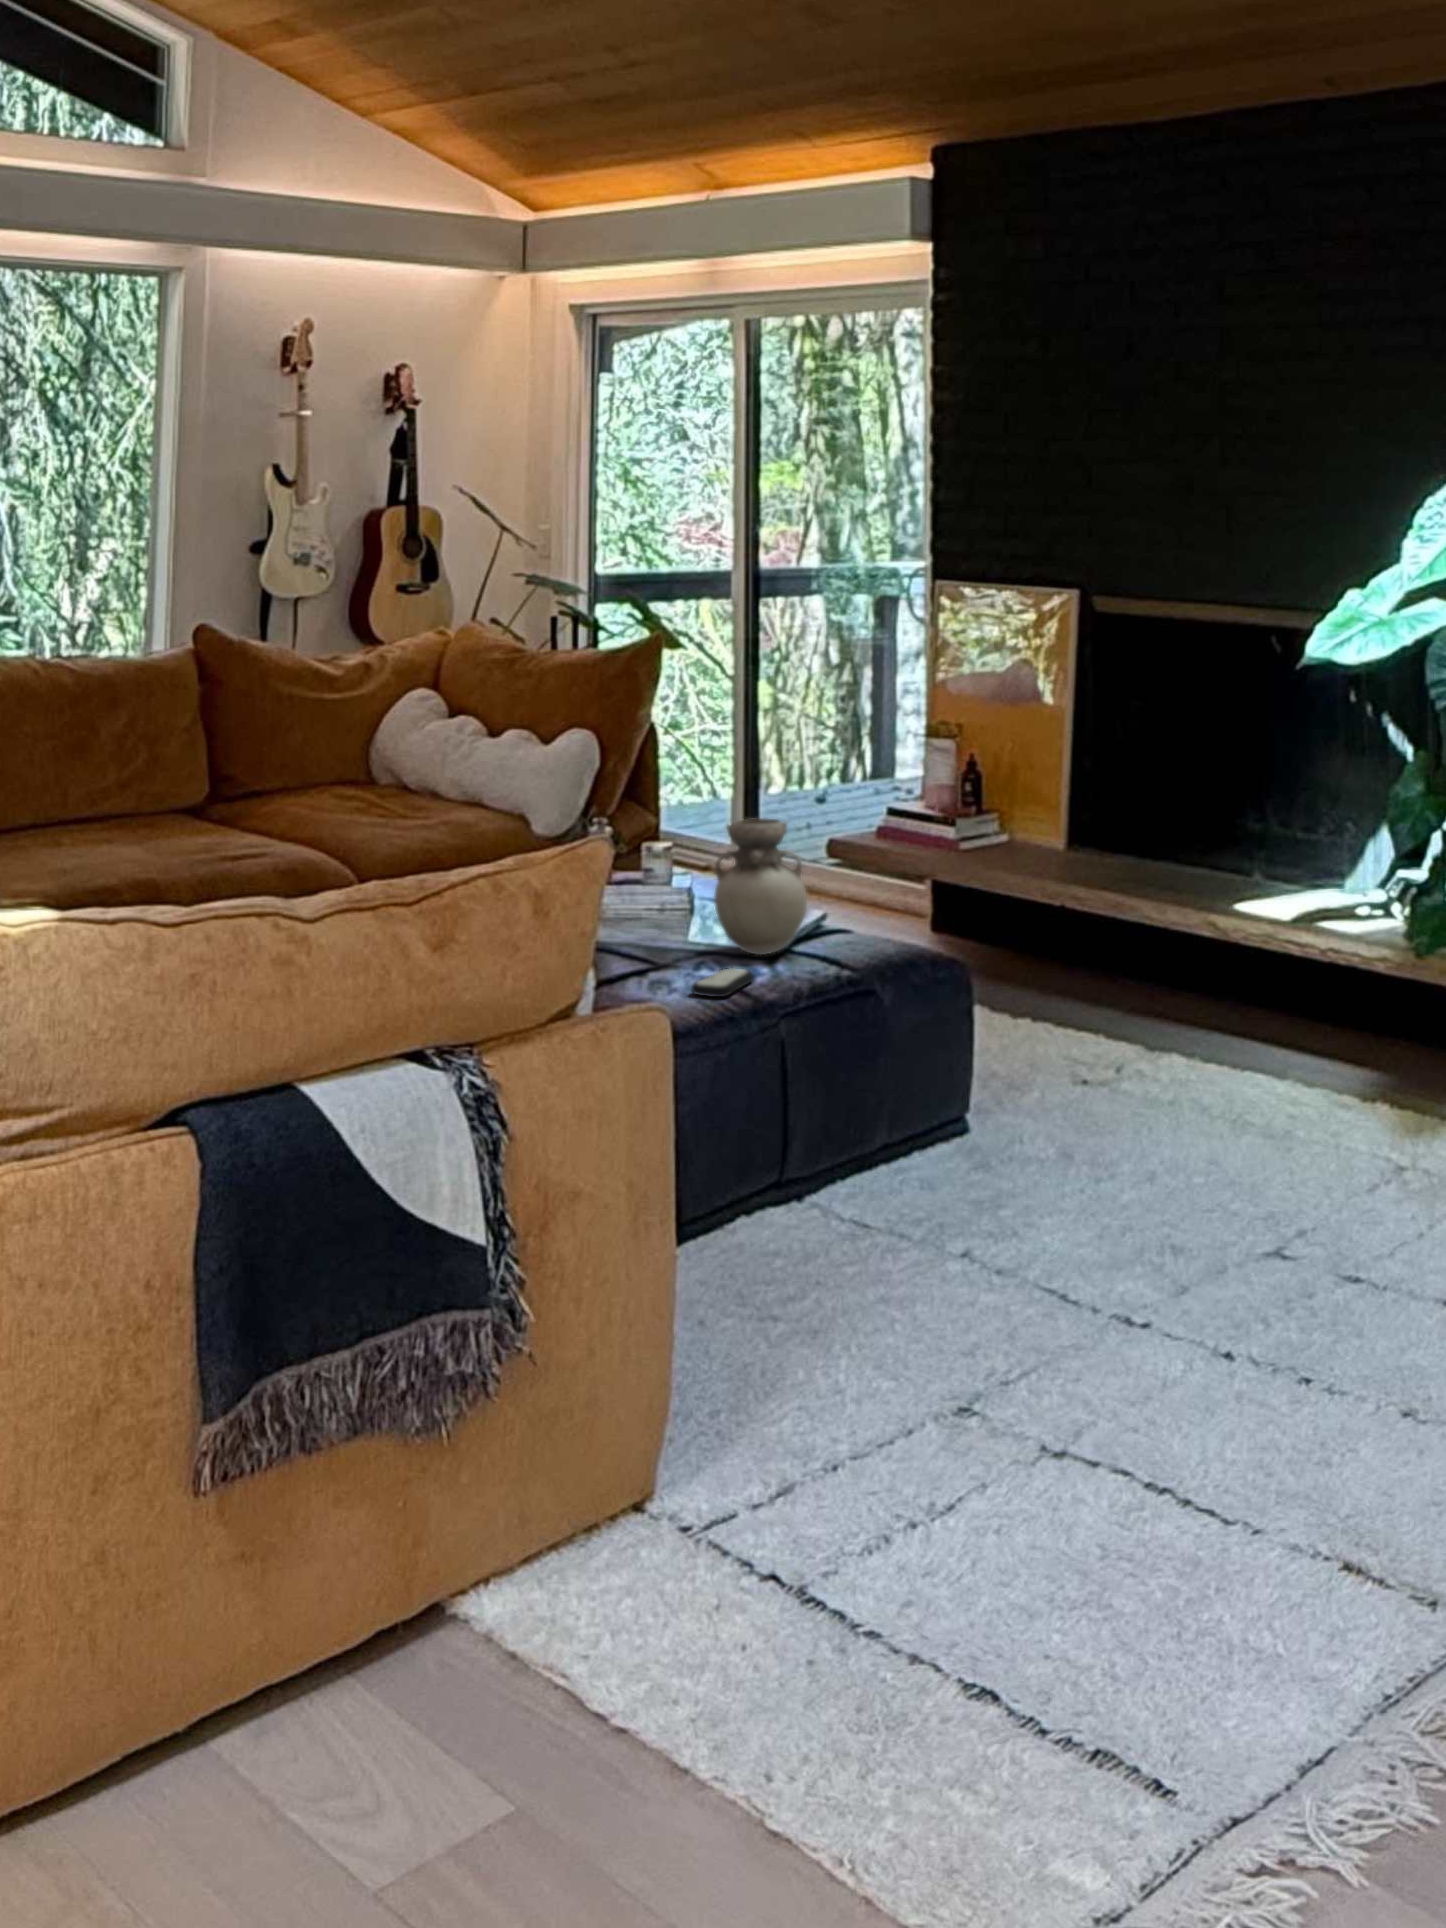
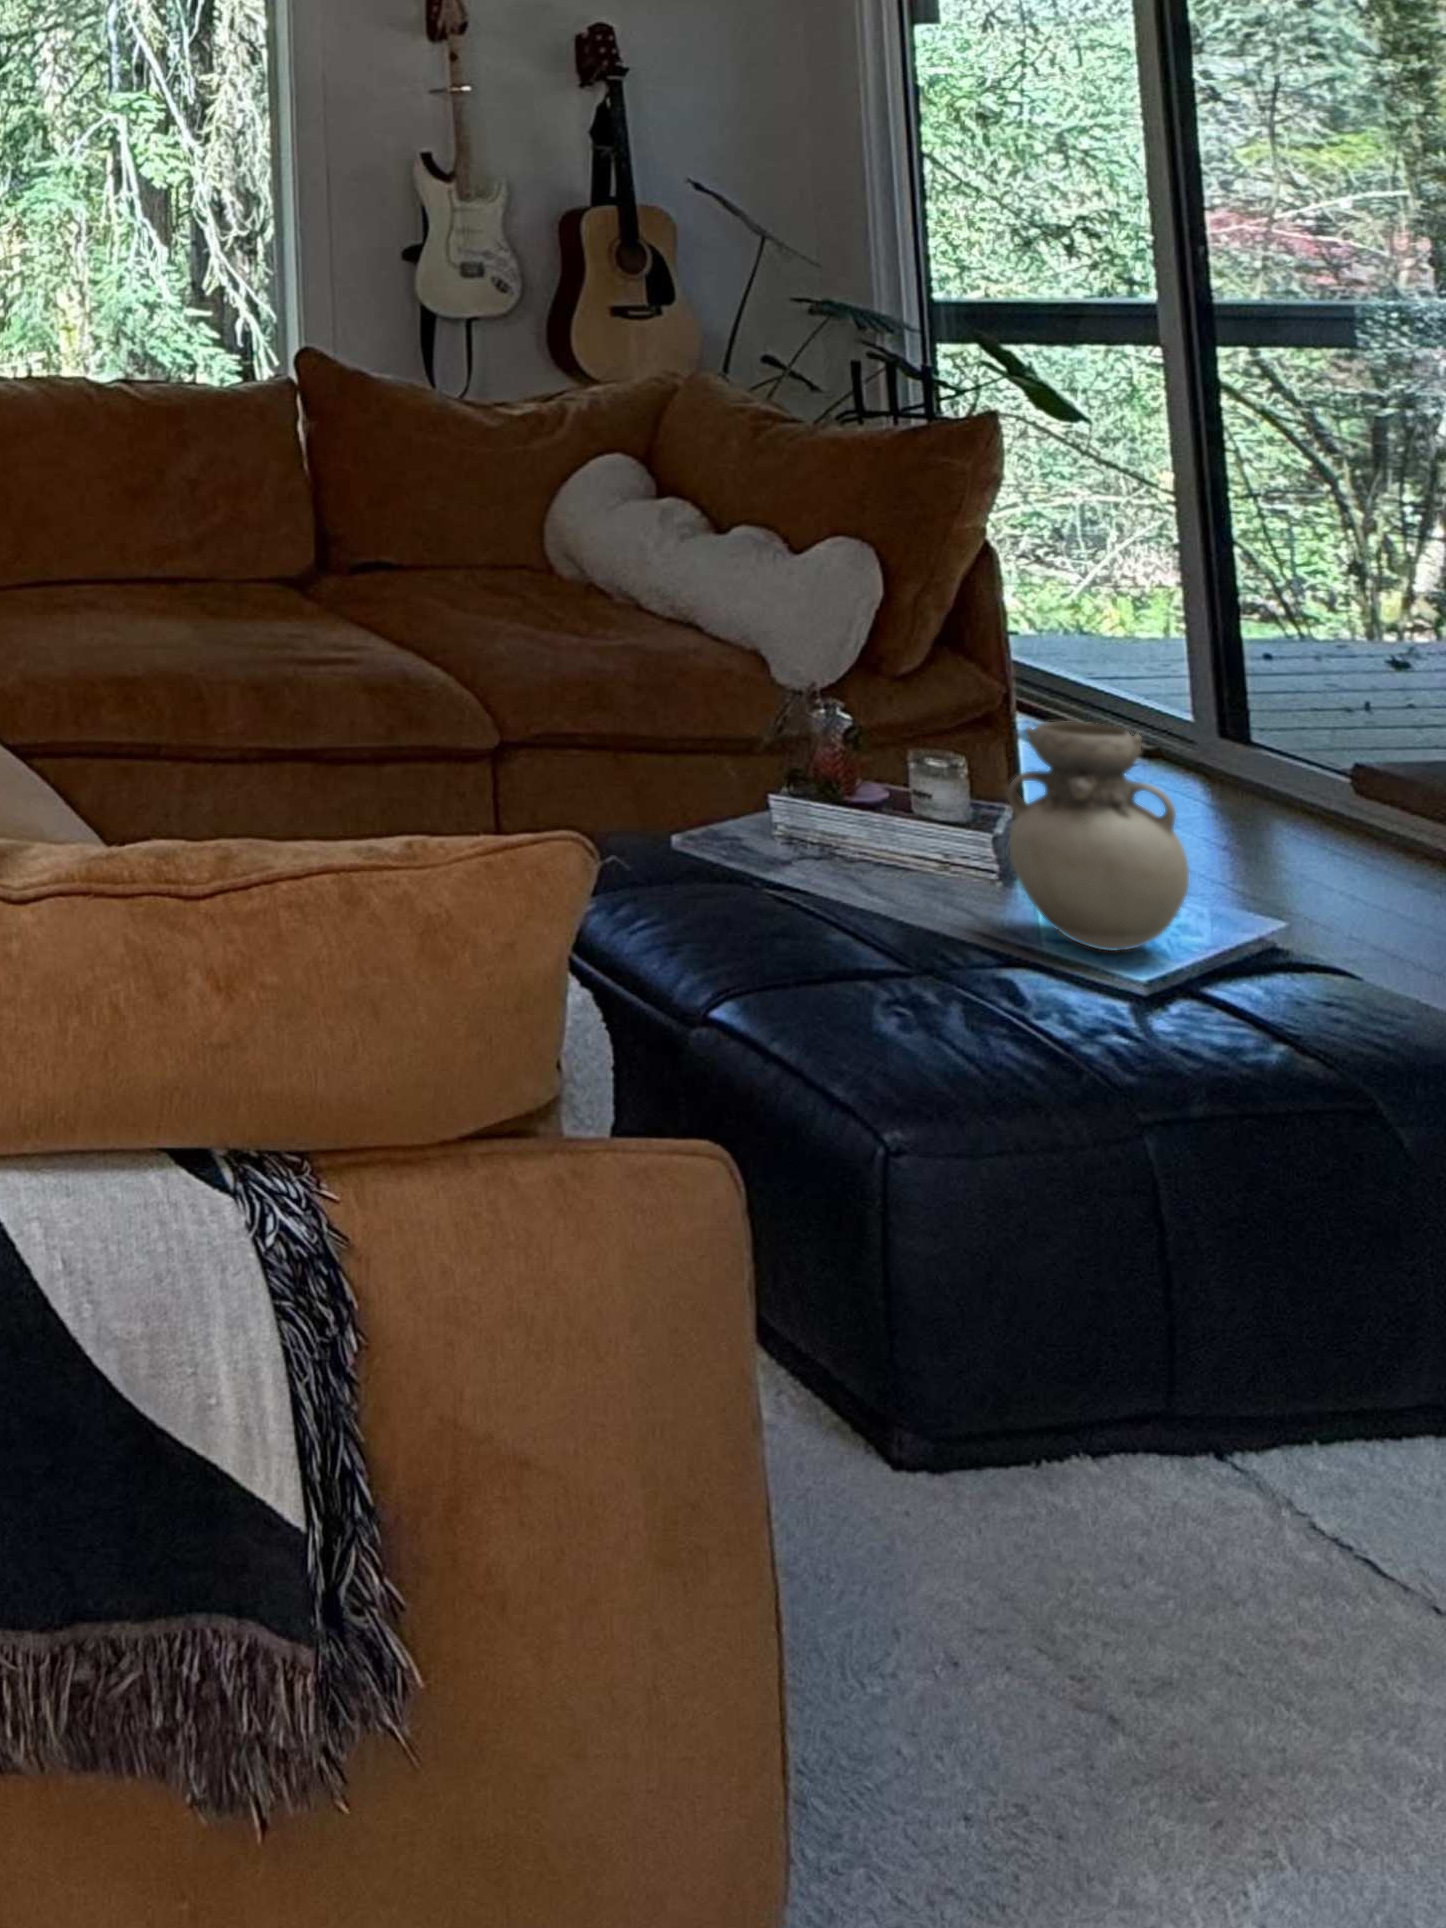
remote control: present [691,968,753,997] -> none [946,971,1074,1025]

